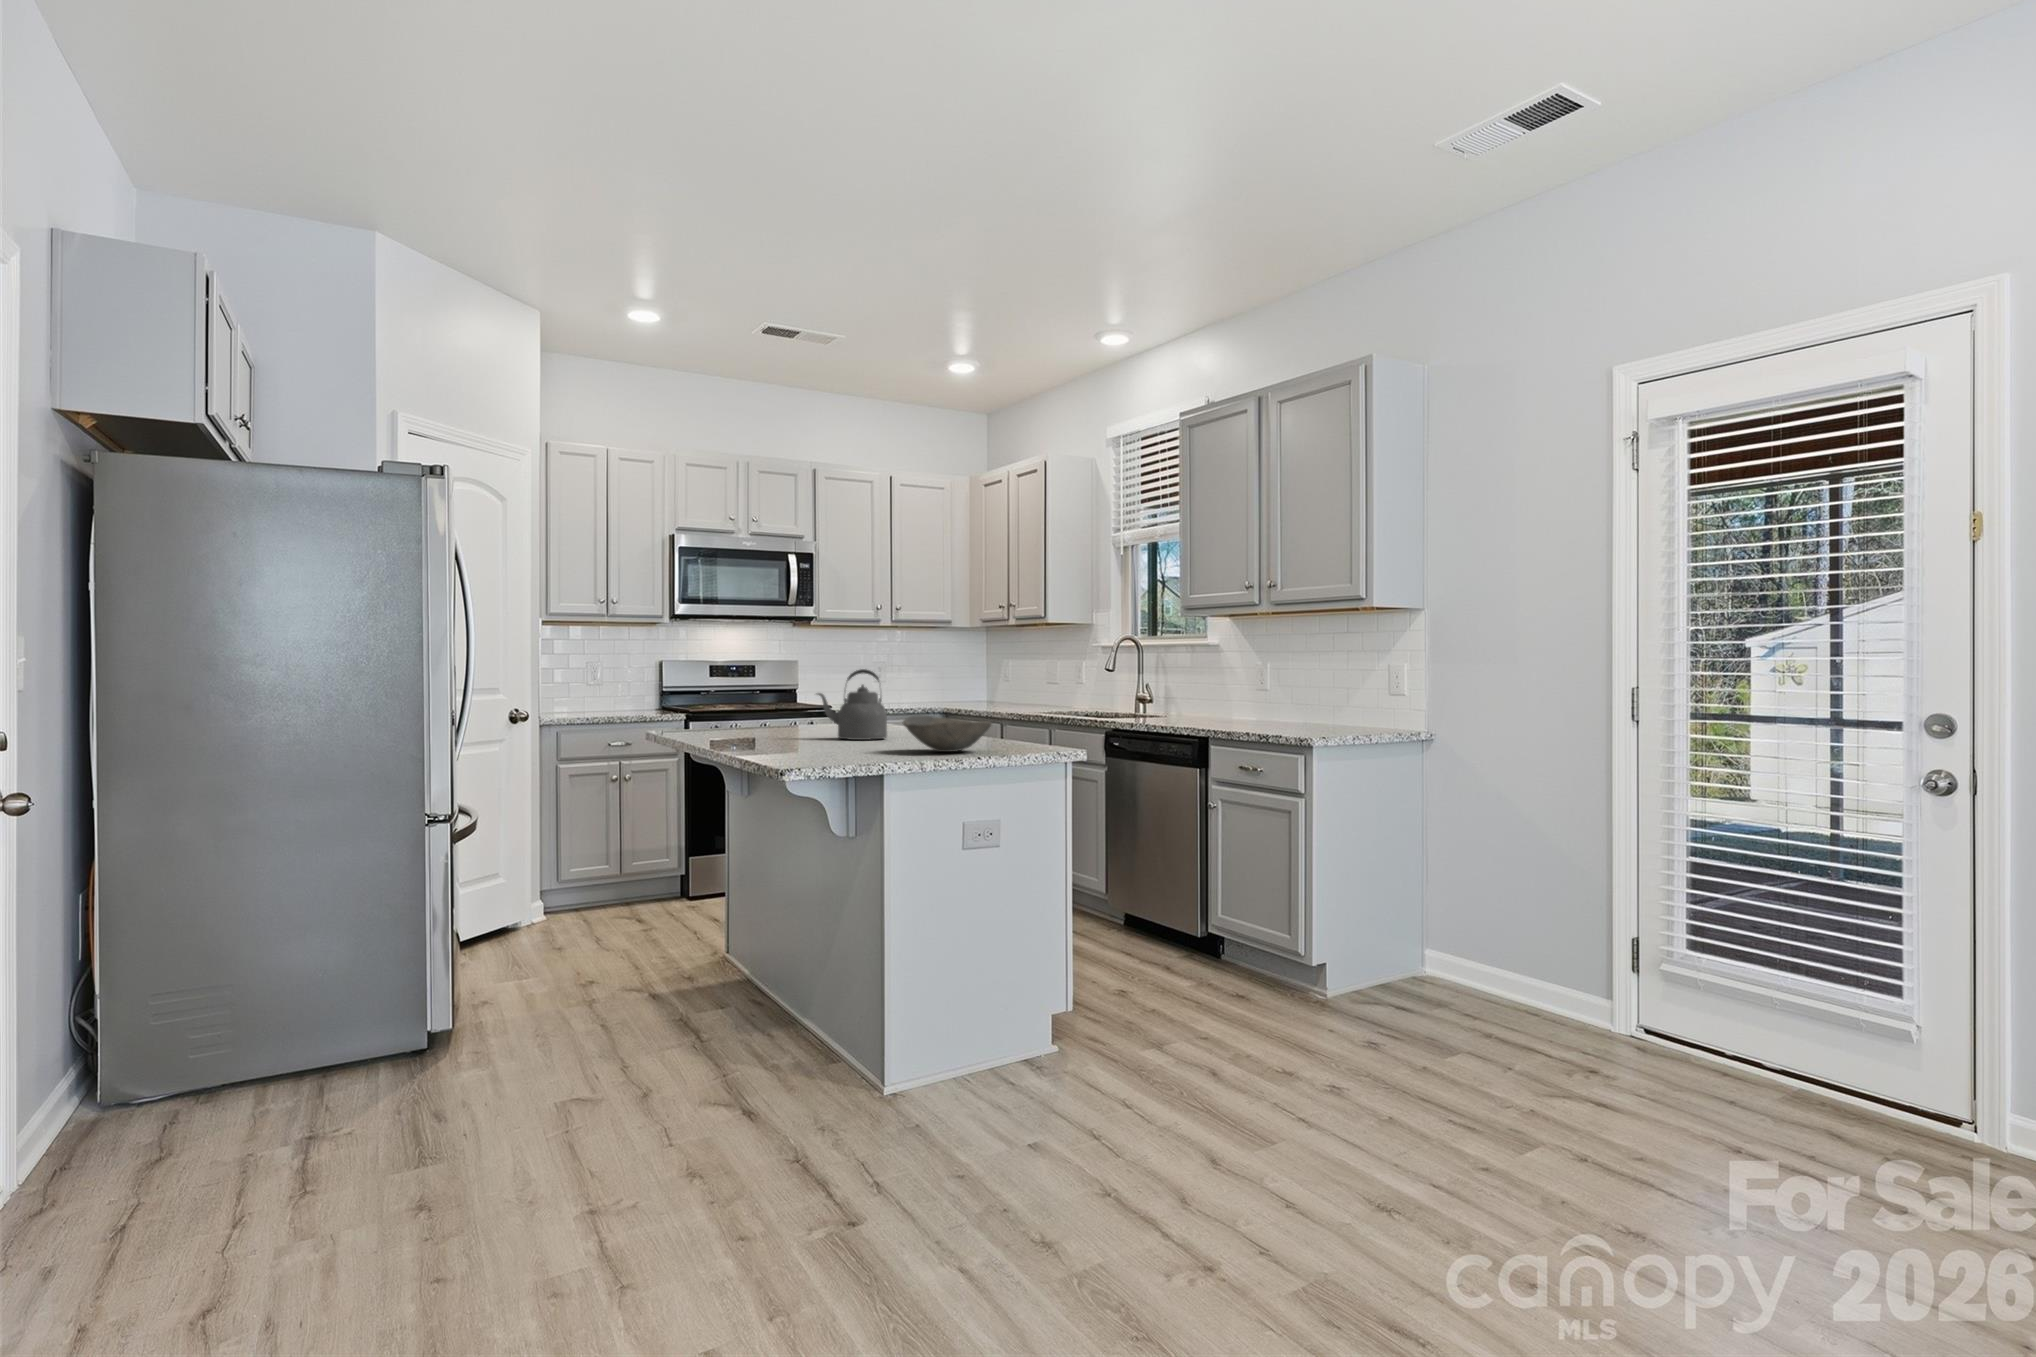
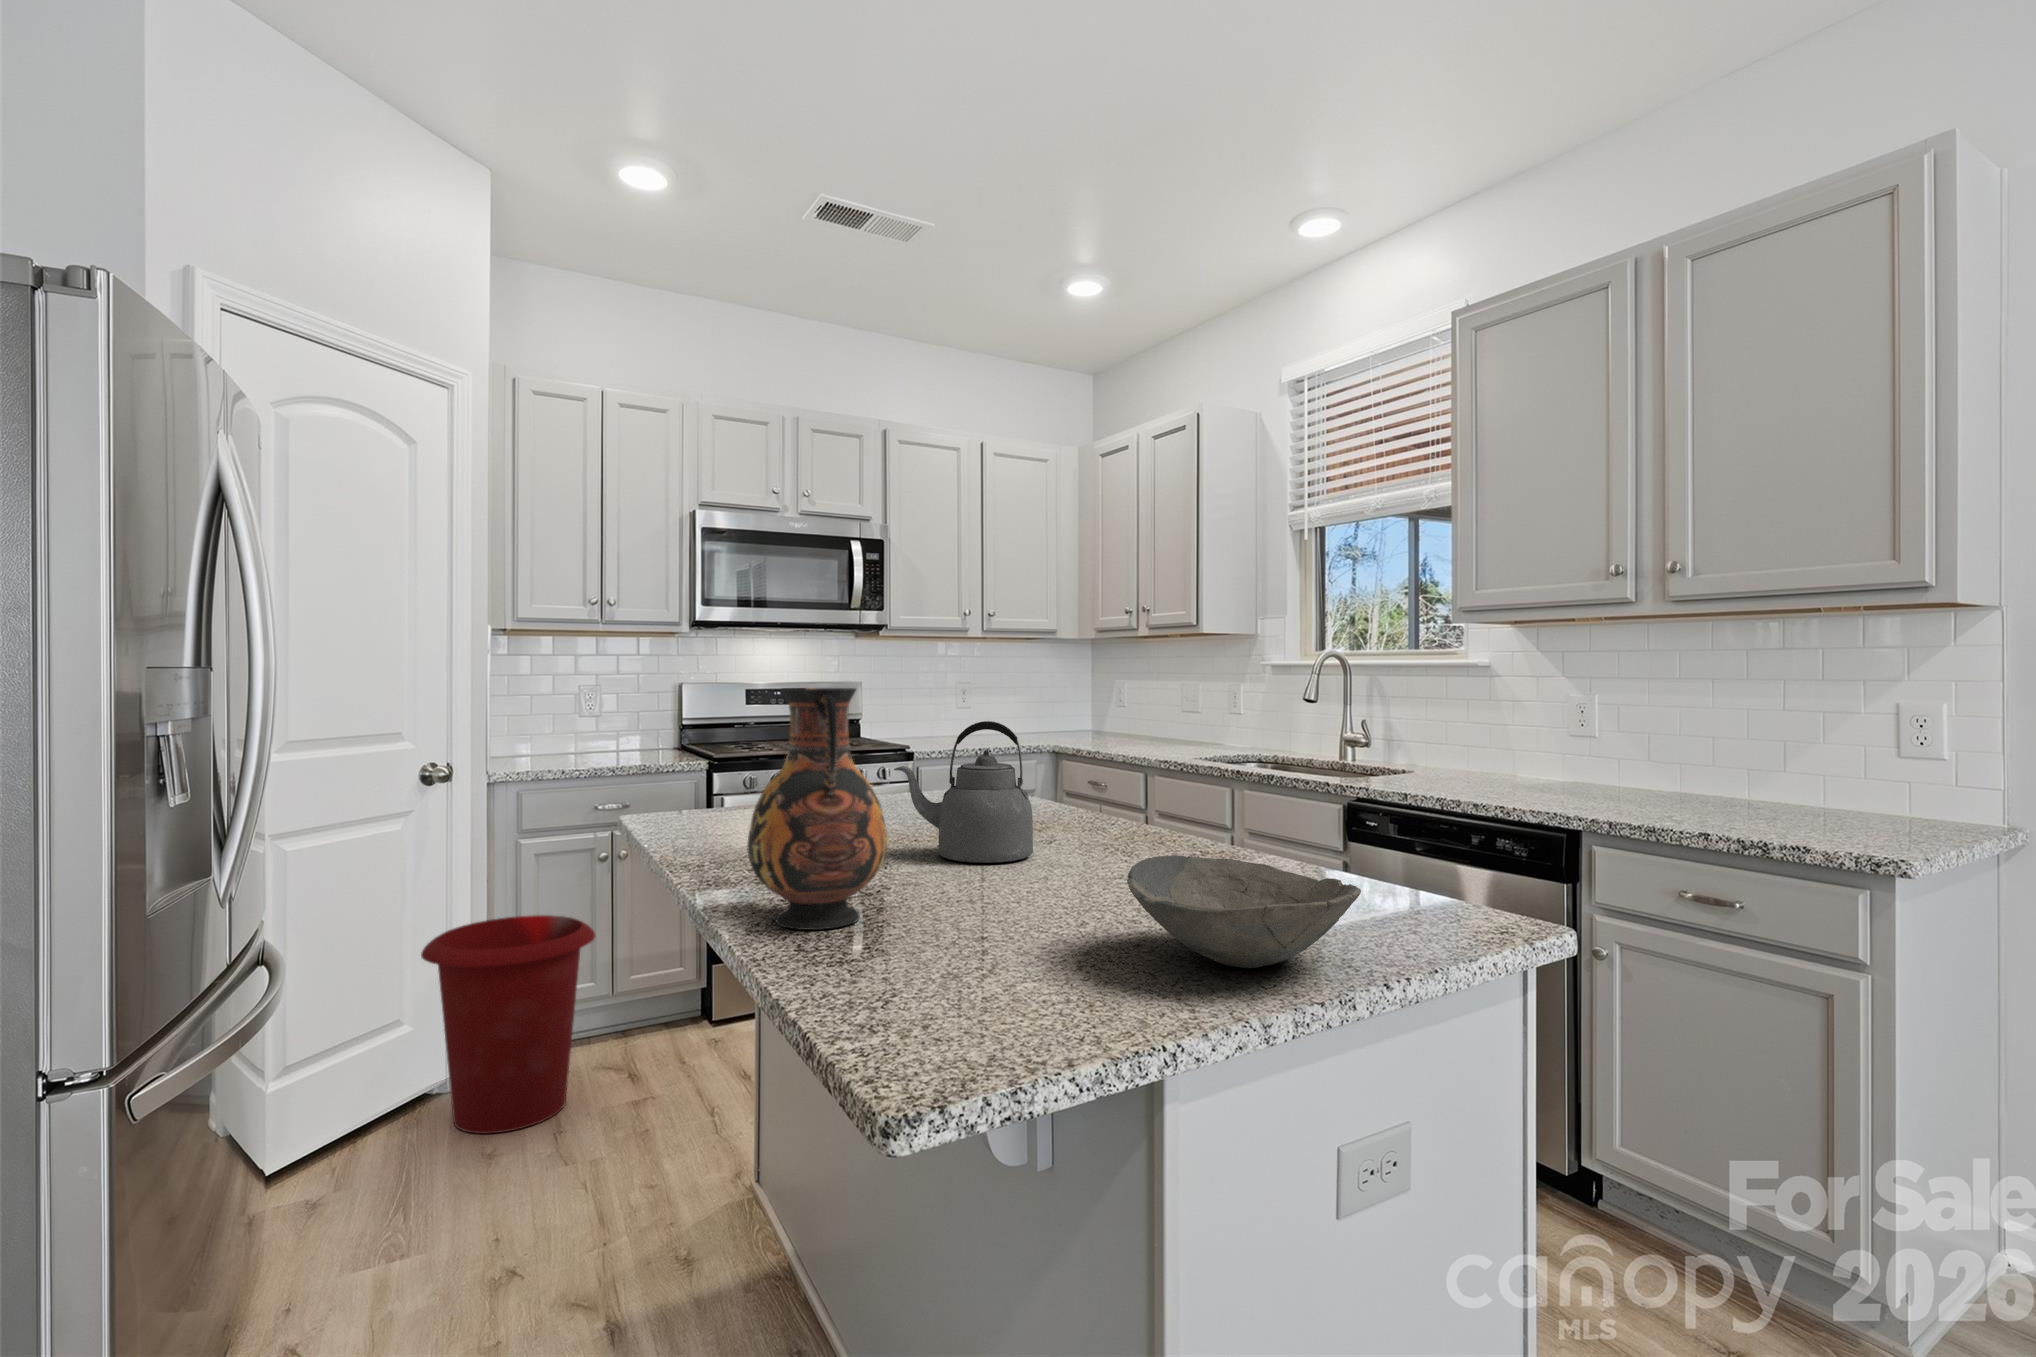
vase: none [749,647,809,748] -> present [747,688,887,930]
waste bin: none [513,812,622,942] -> present [421,915,596,1134]

